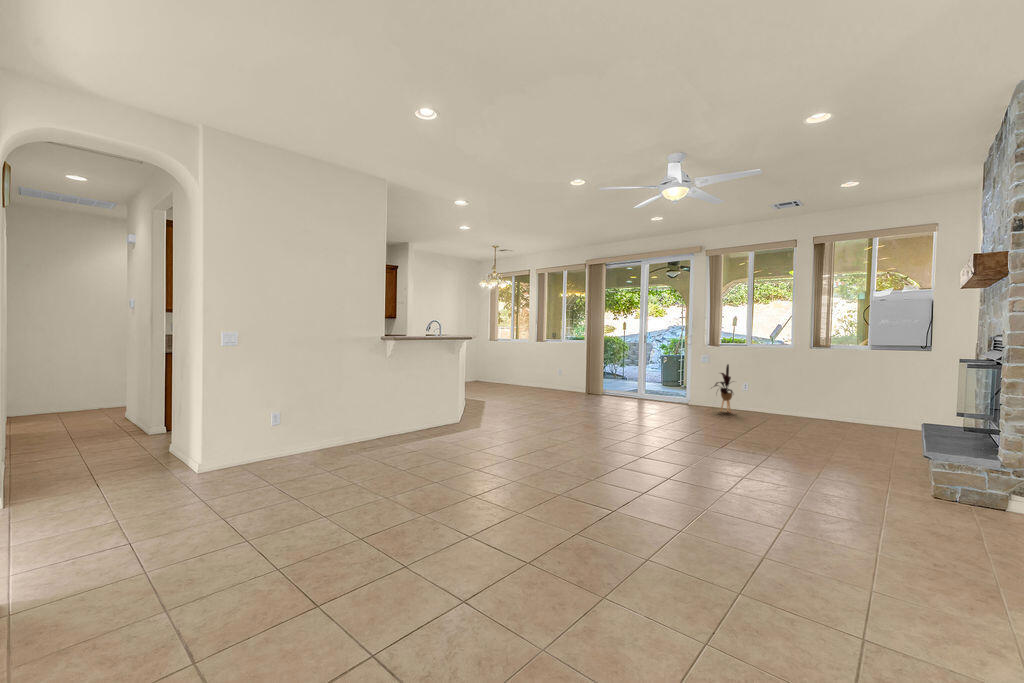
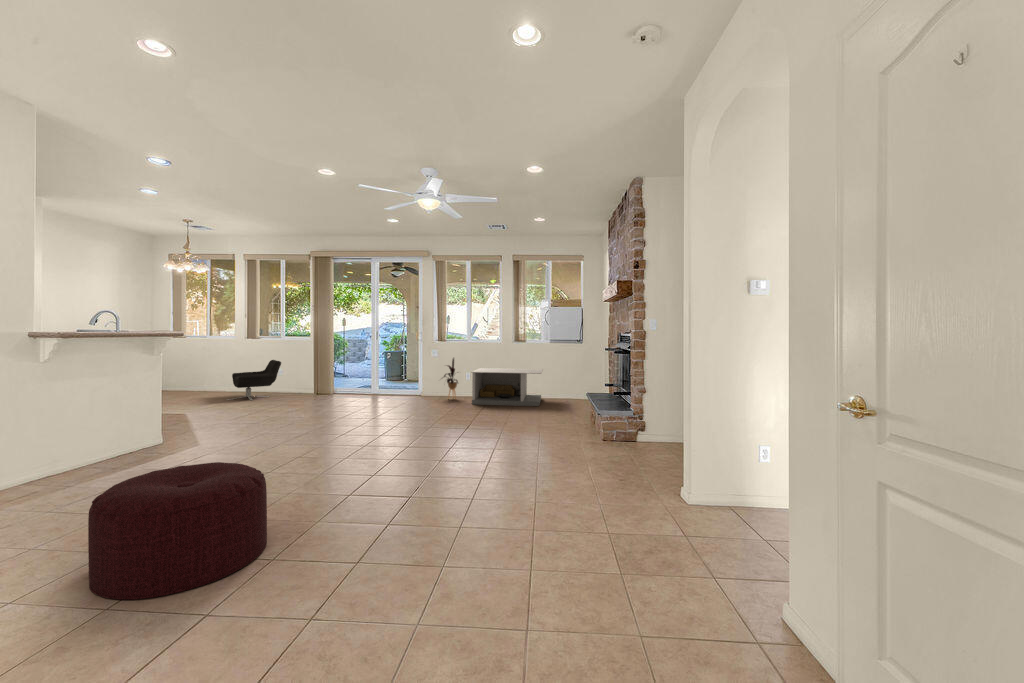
lounge chair: none [520,359,561,393] -> present [228,360,281,400]
coffee table: none [747,378,860,434] -> present [472,368,543,406]
ottoman: none [349,436,466,534] -> present [88,462,267,600]

